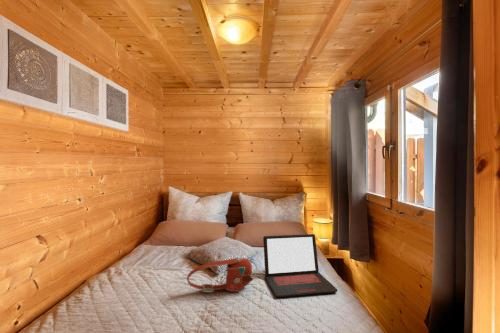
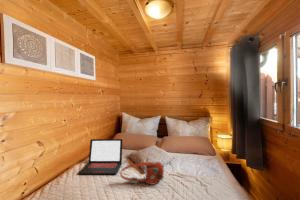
laptop: present [263,234,337,297] -> present [78,139,123,174]

